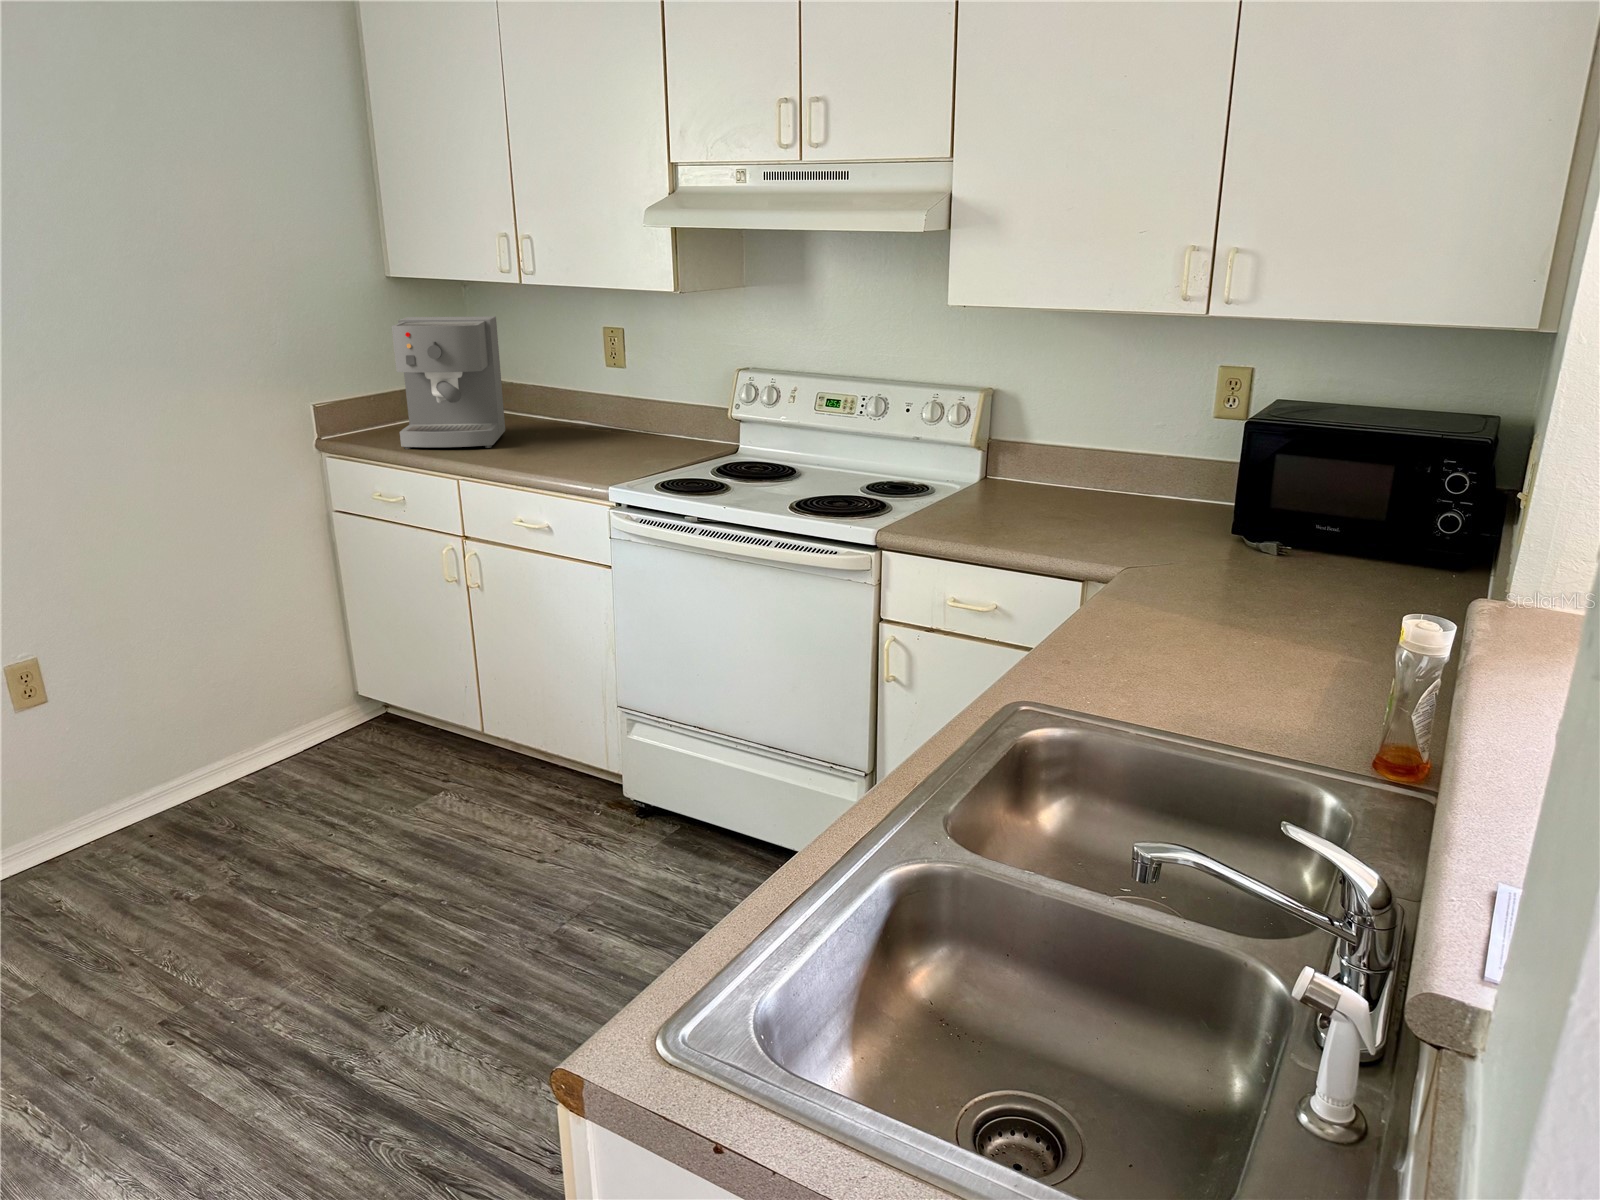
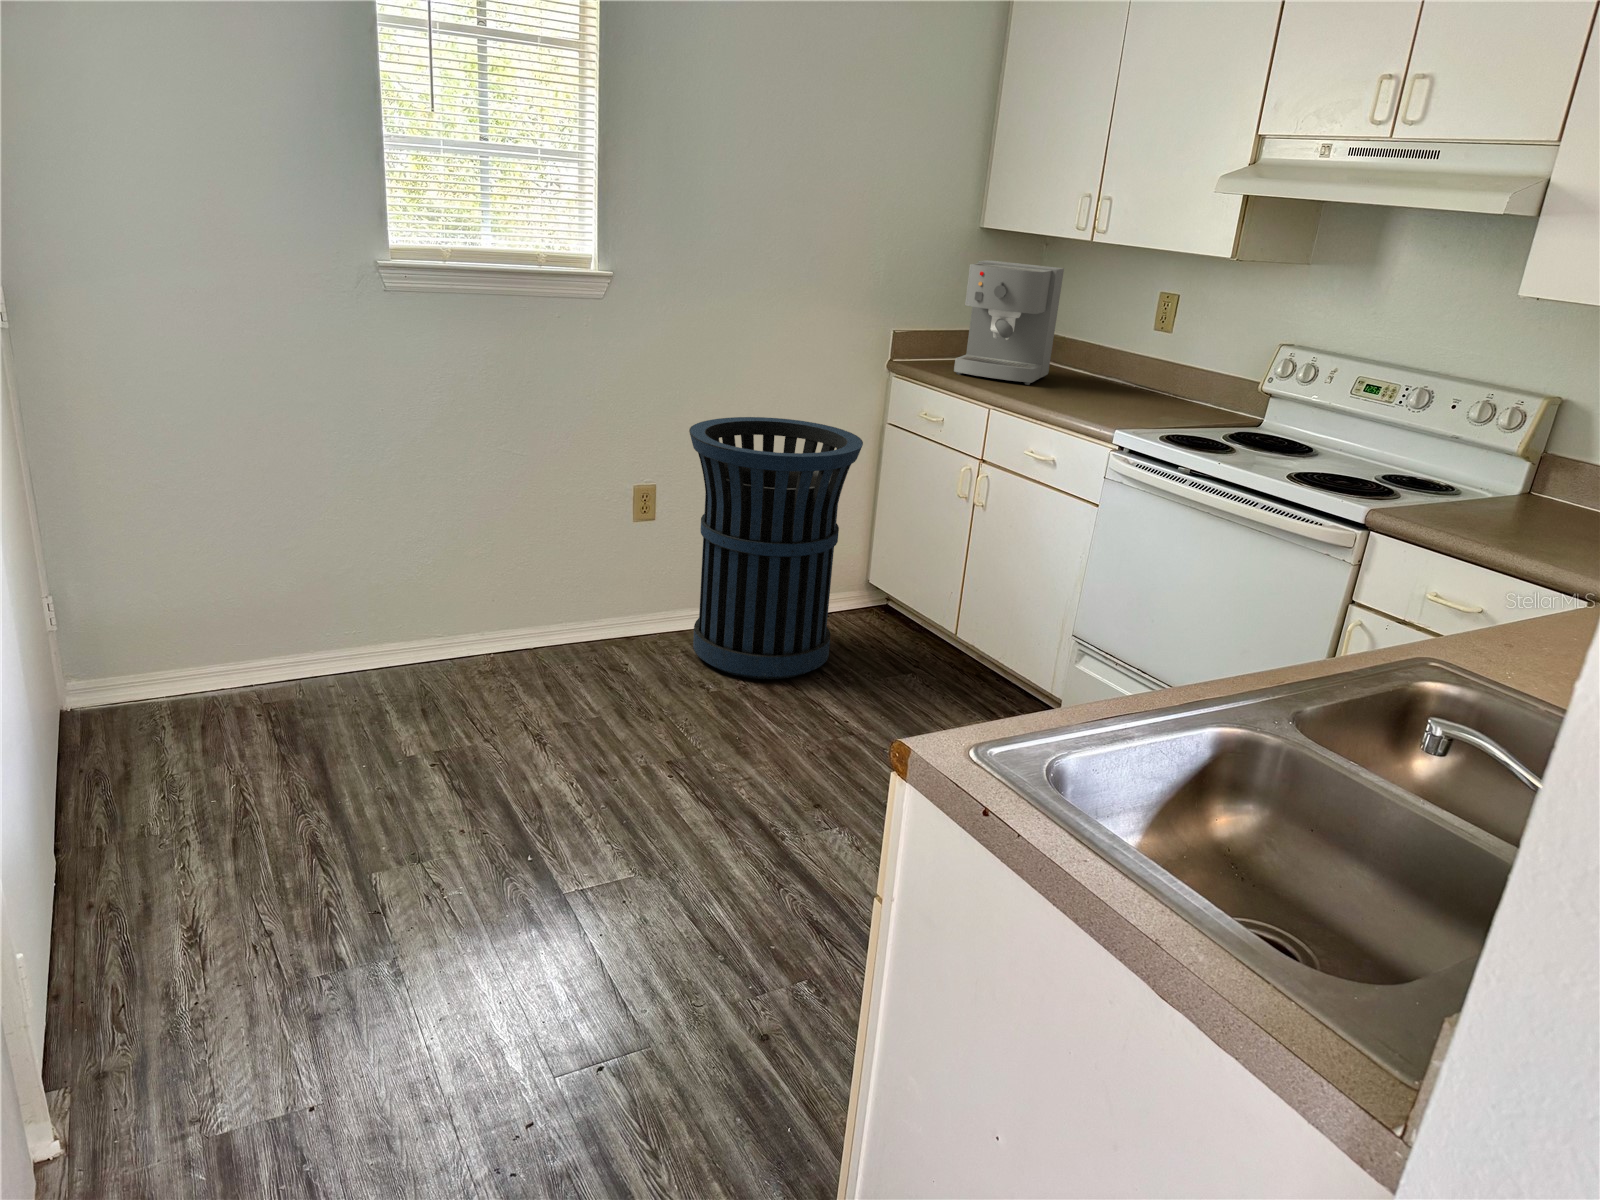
trash can: none [76,537,335,866] -> present [689,417,863,679]

